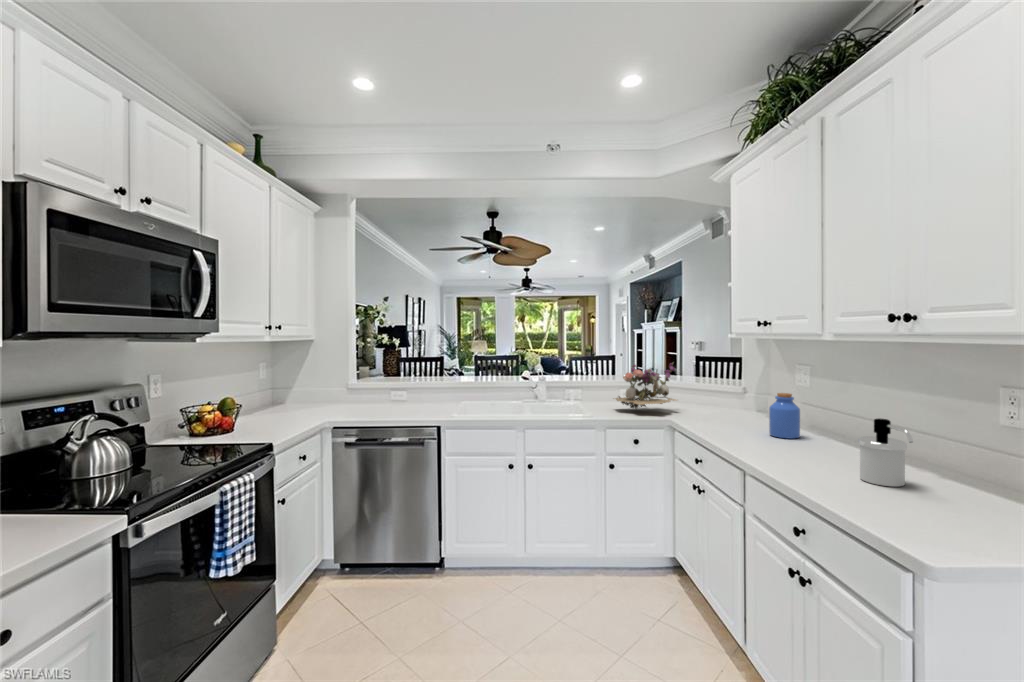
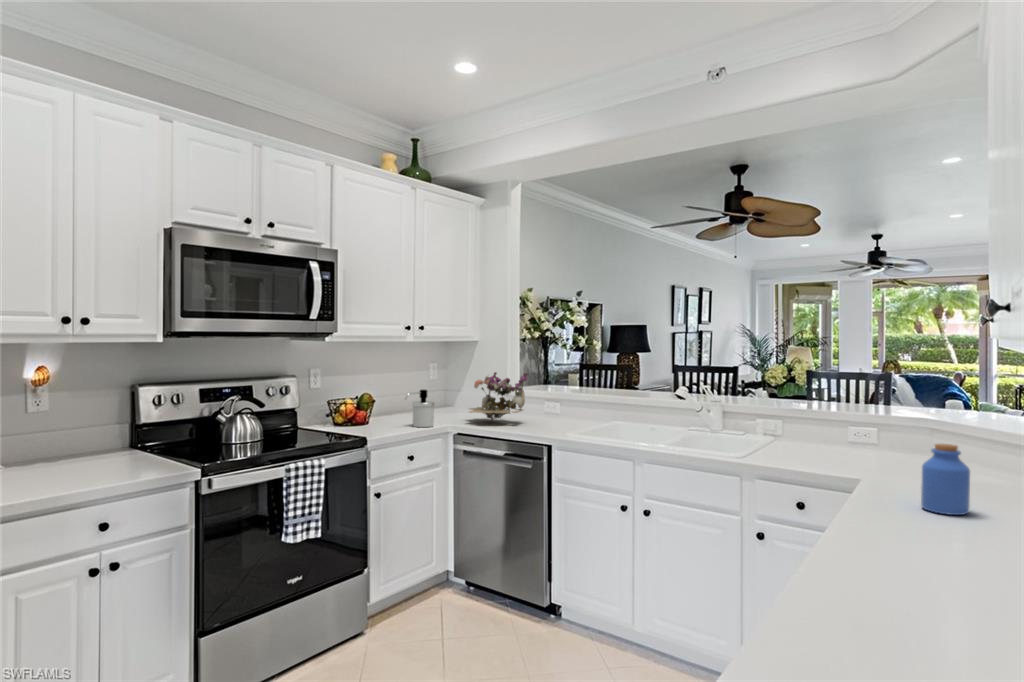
flower arrangement: present [615,363,677,409] -> present [469,371,528,421]
soap dispenser: present [858,419,913,487] -> present [405,389,435,427]

